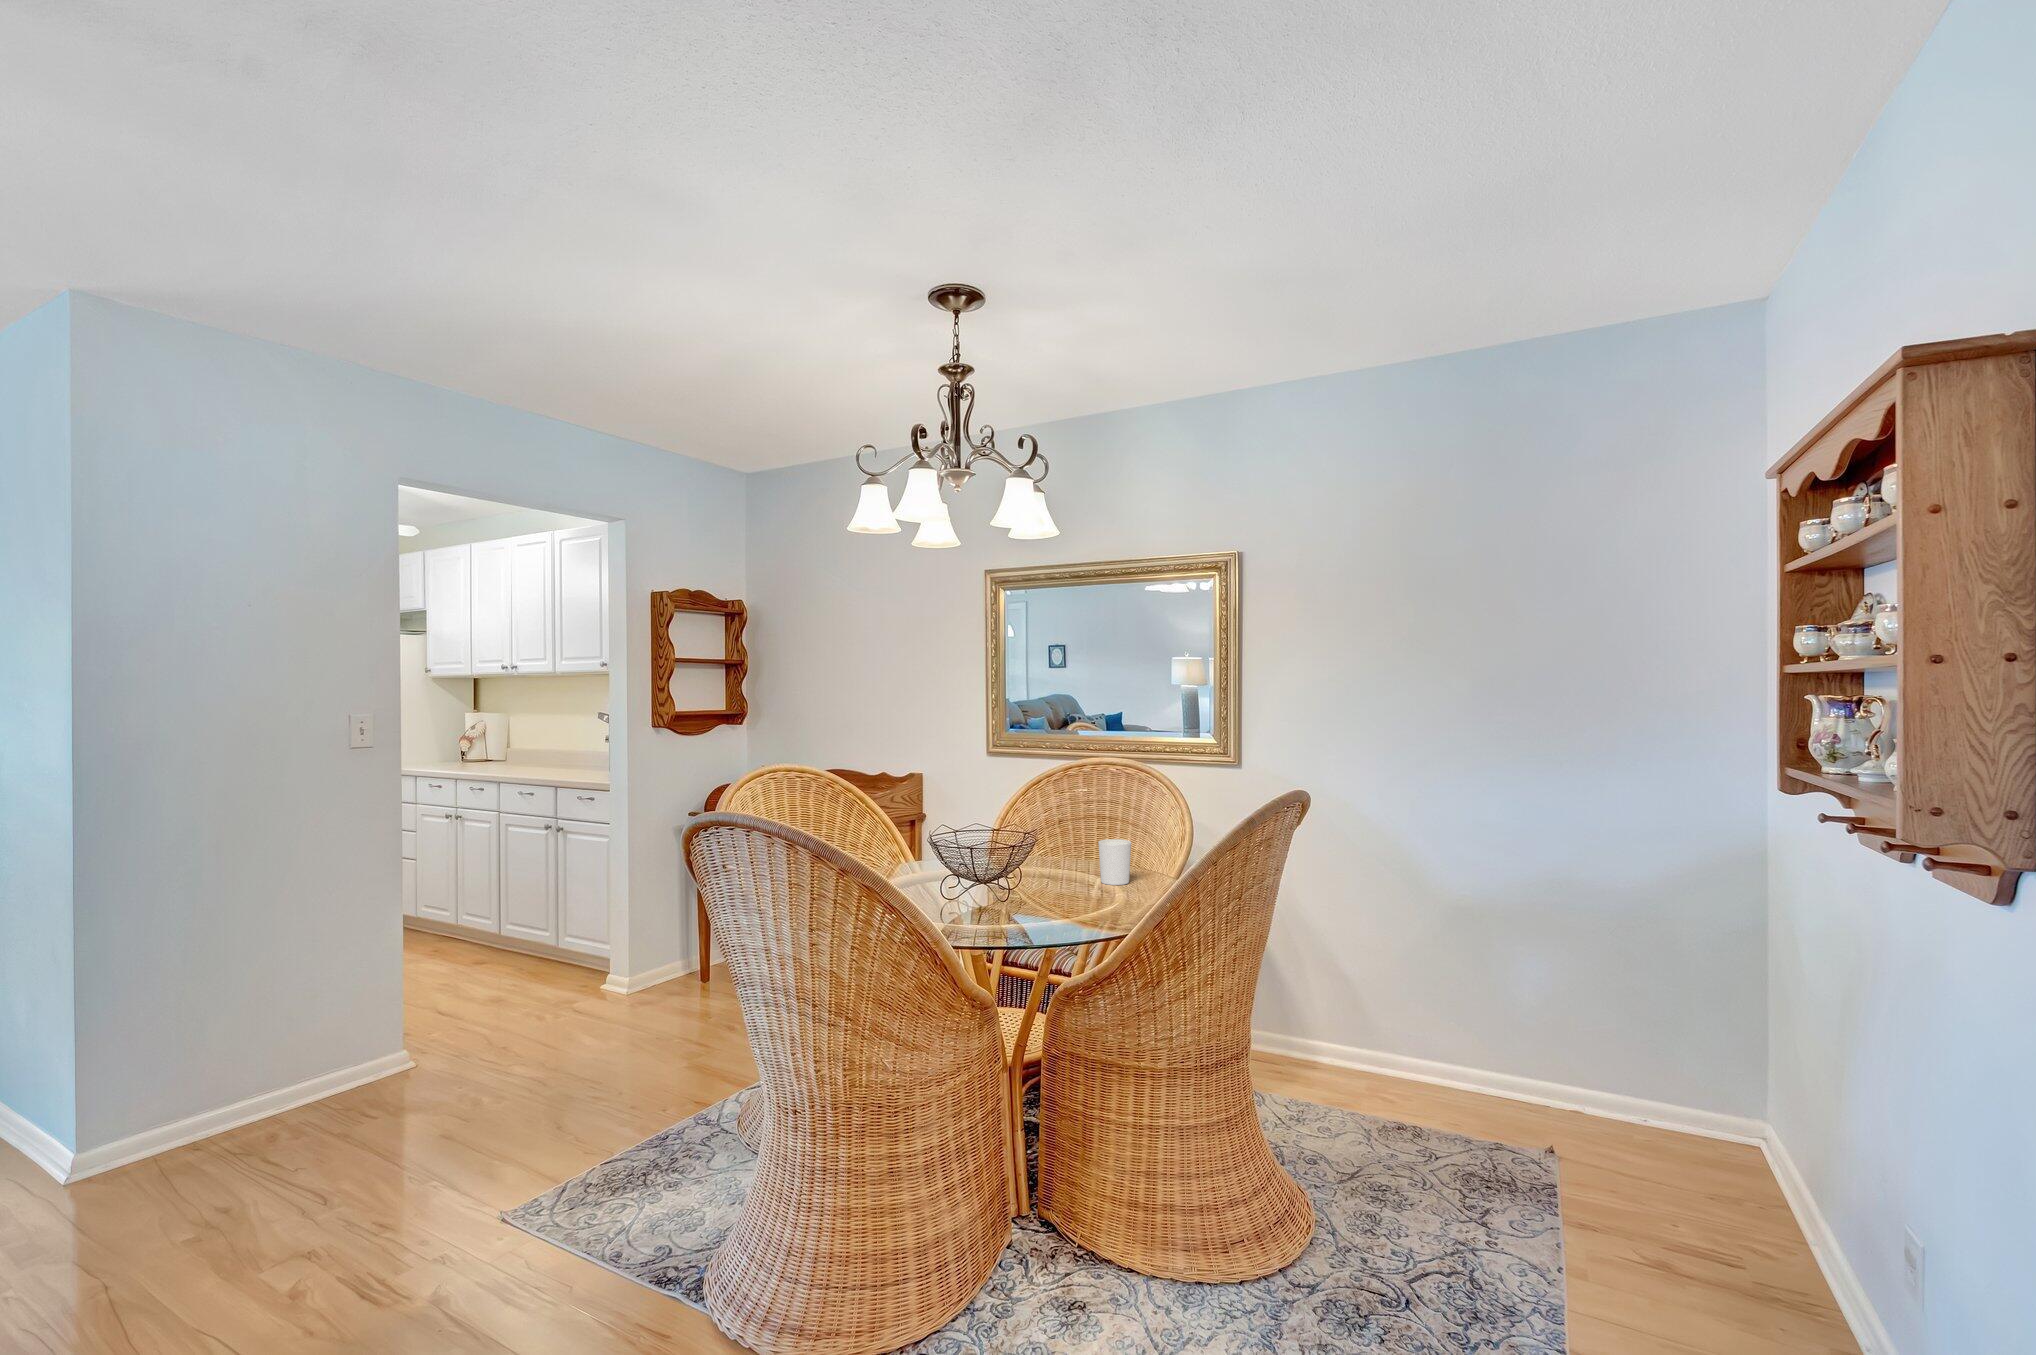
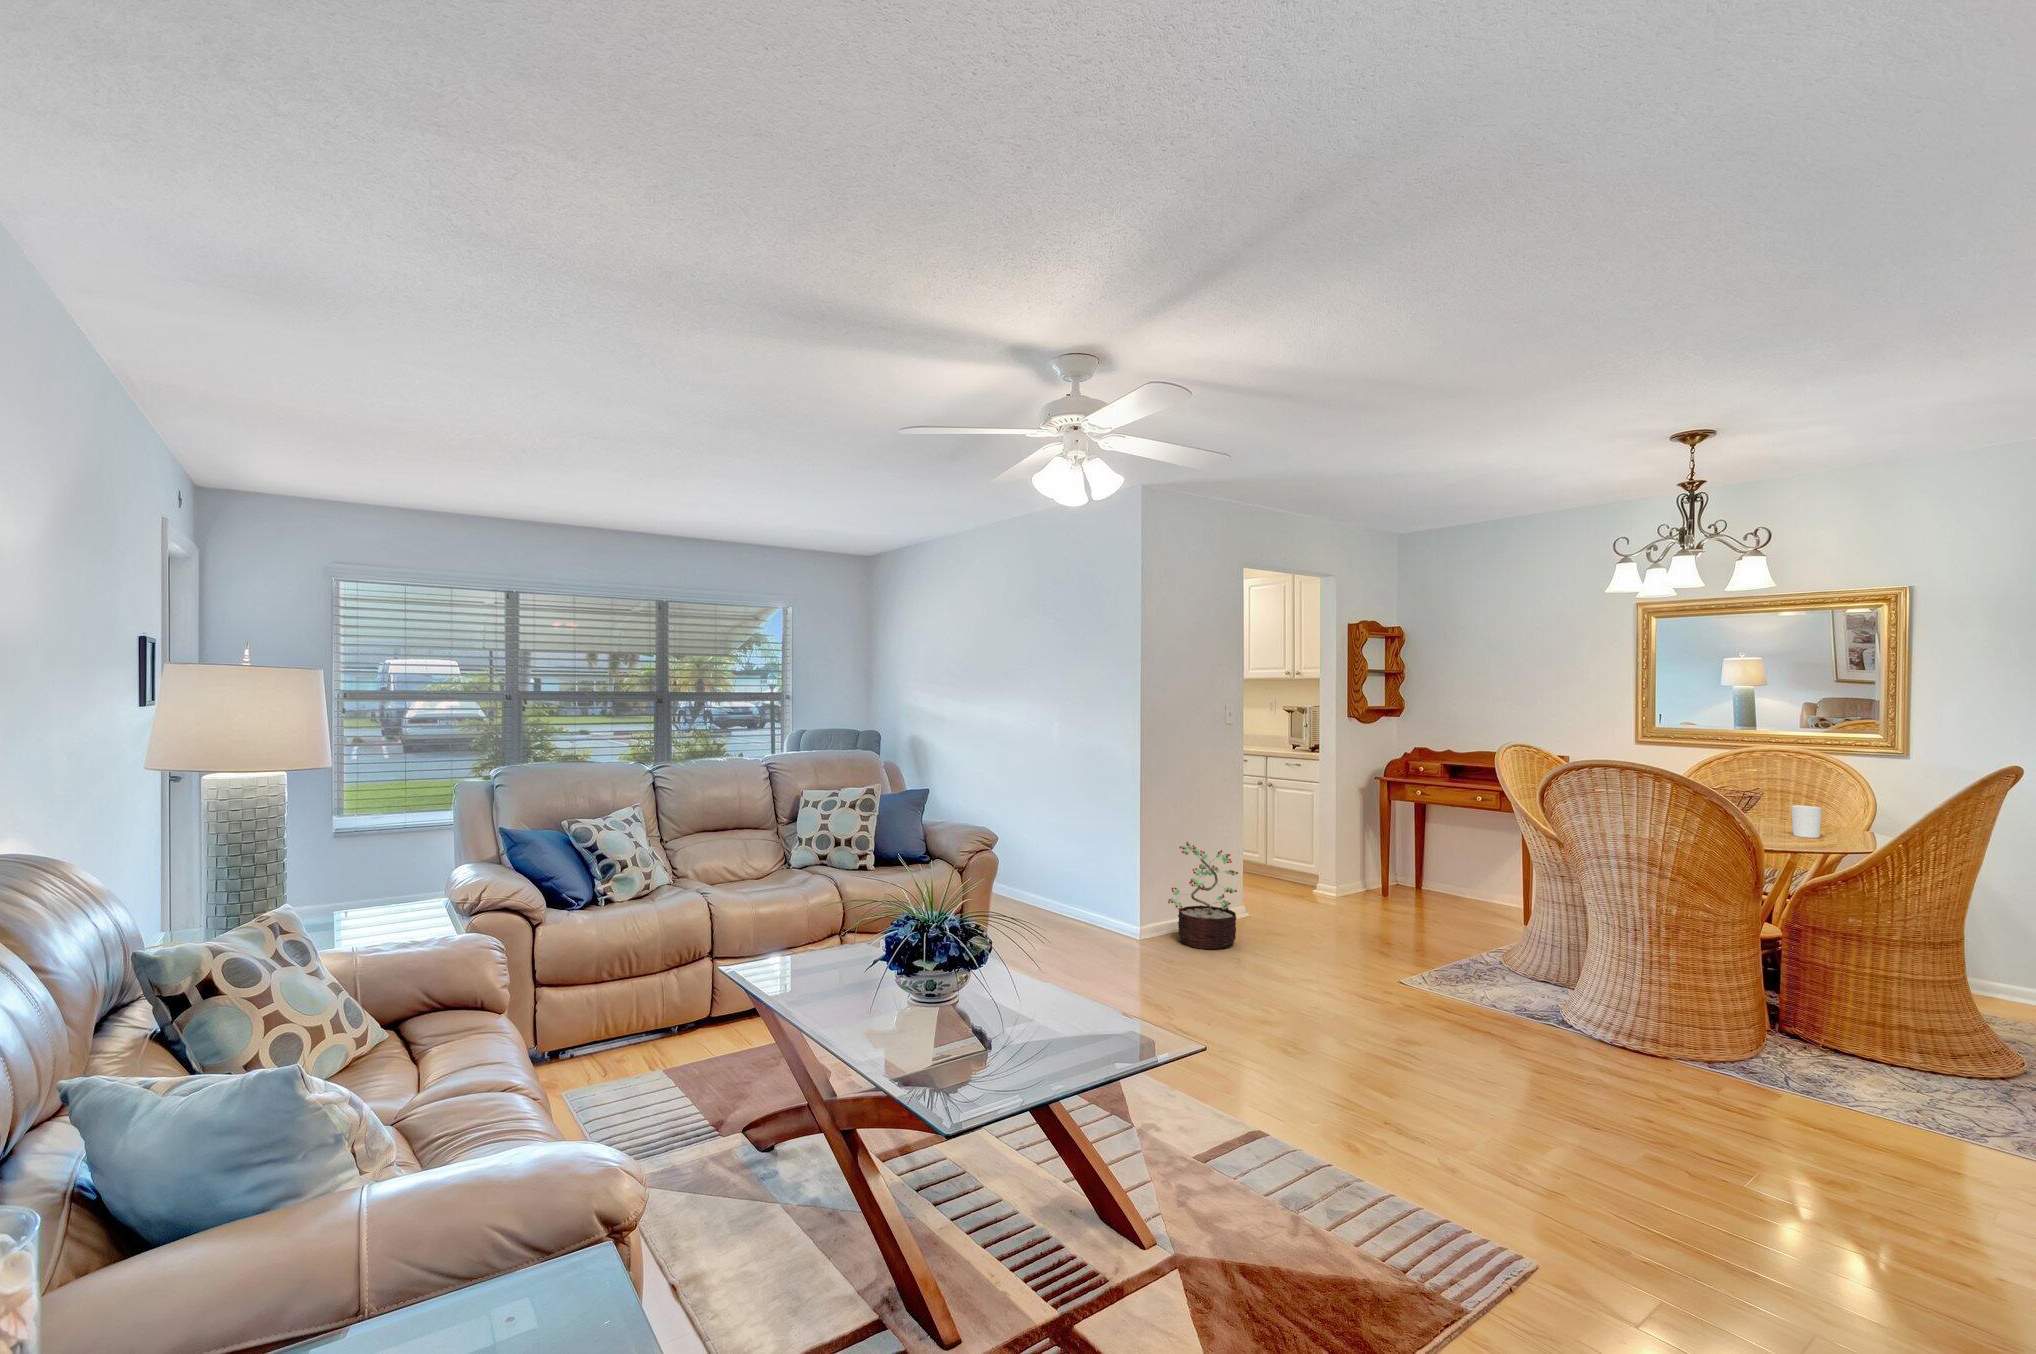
decorative plant: none [168,964,333,1161] -> present [1168,842,1238,949]

